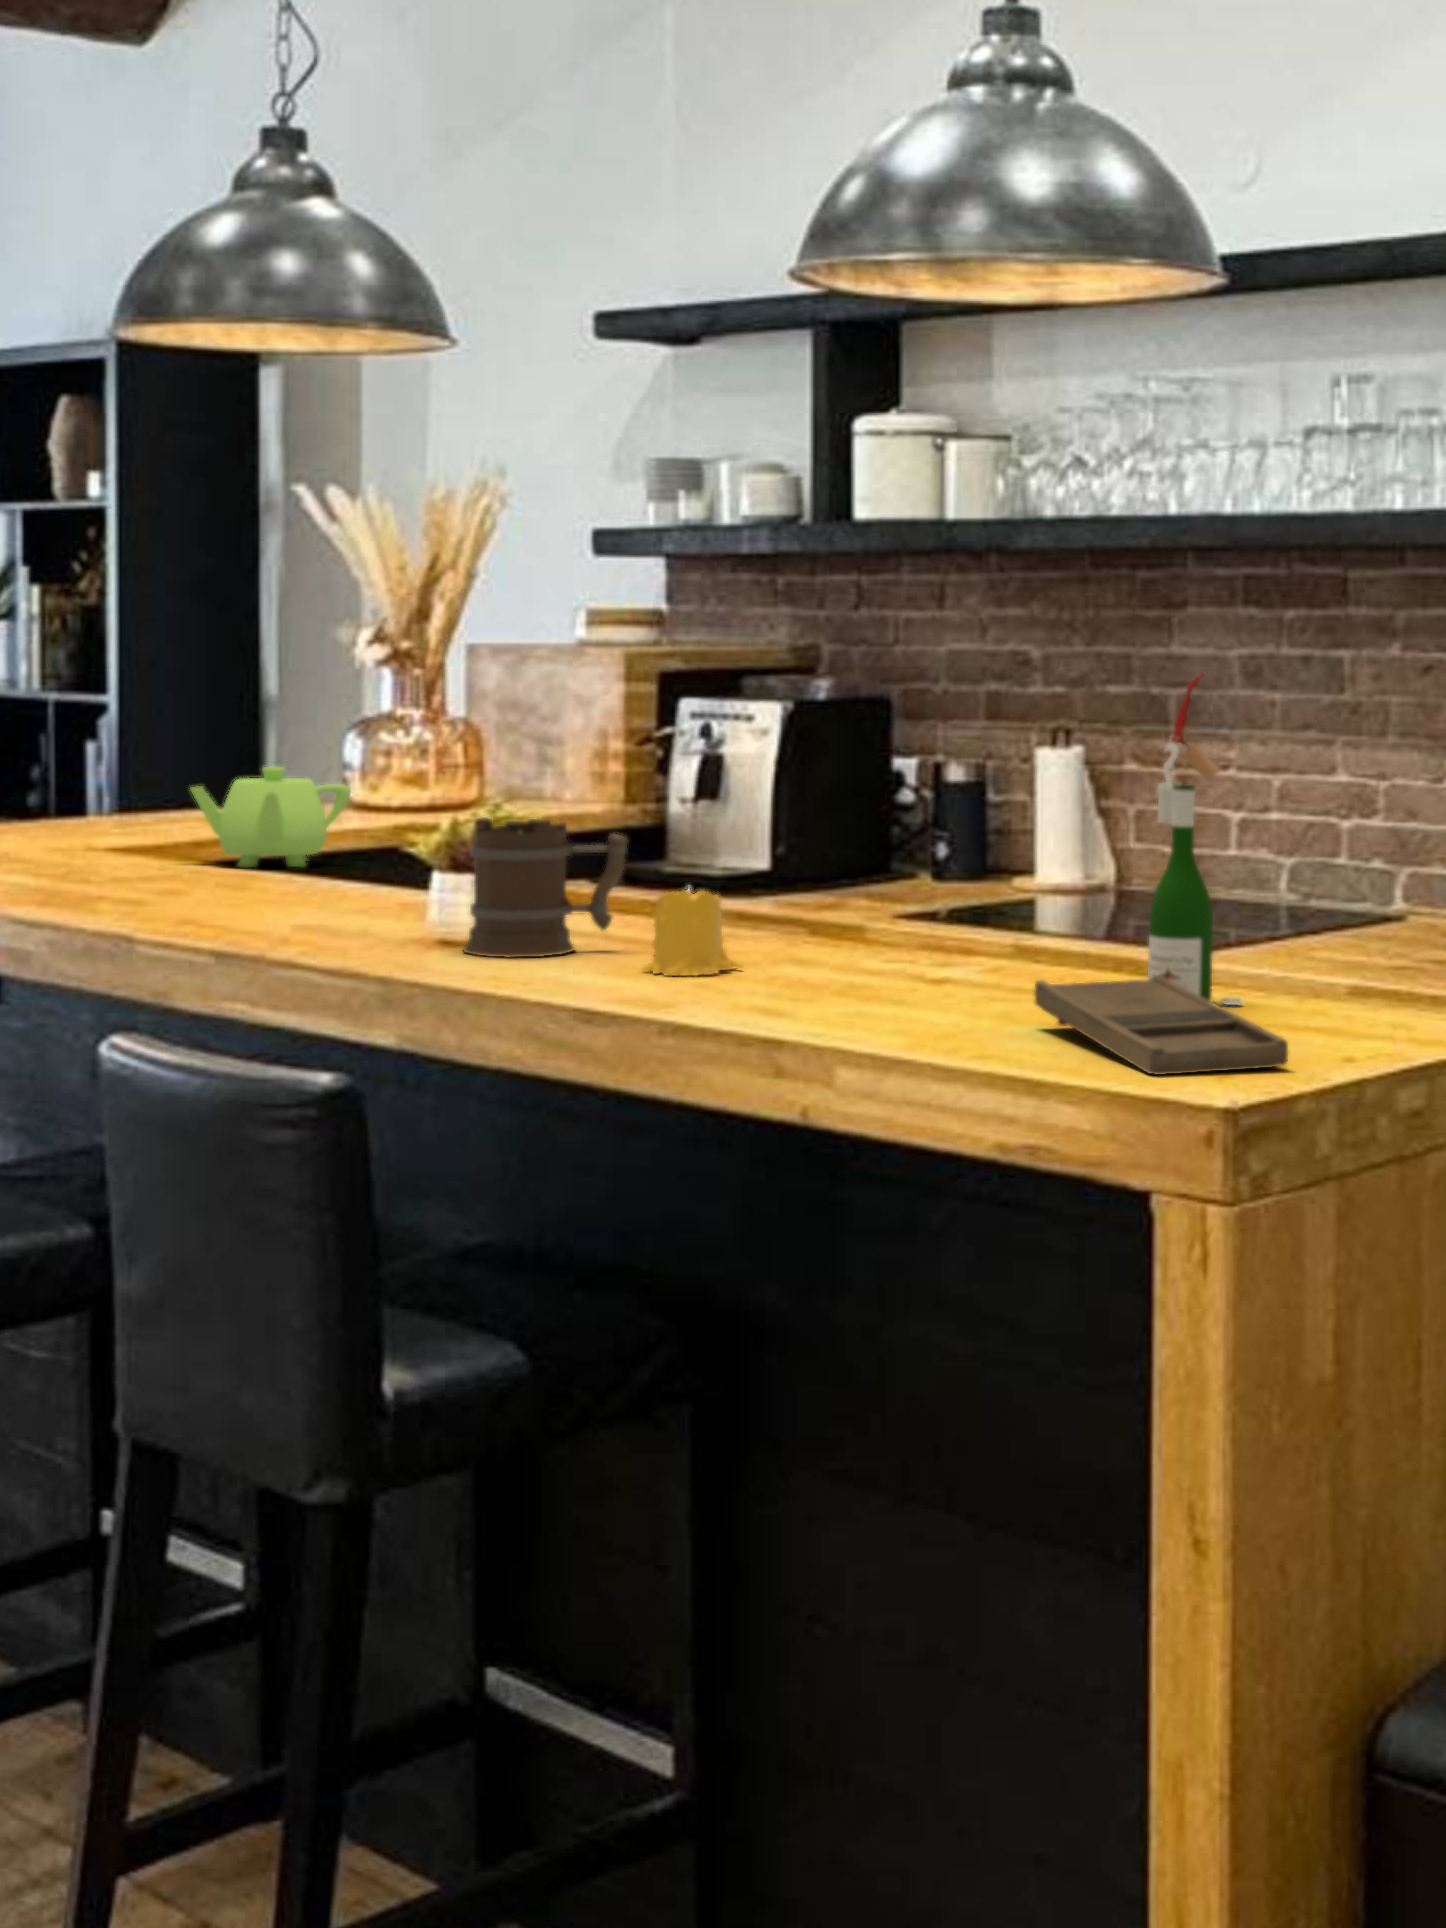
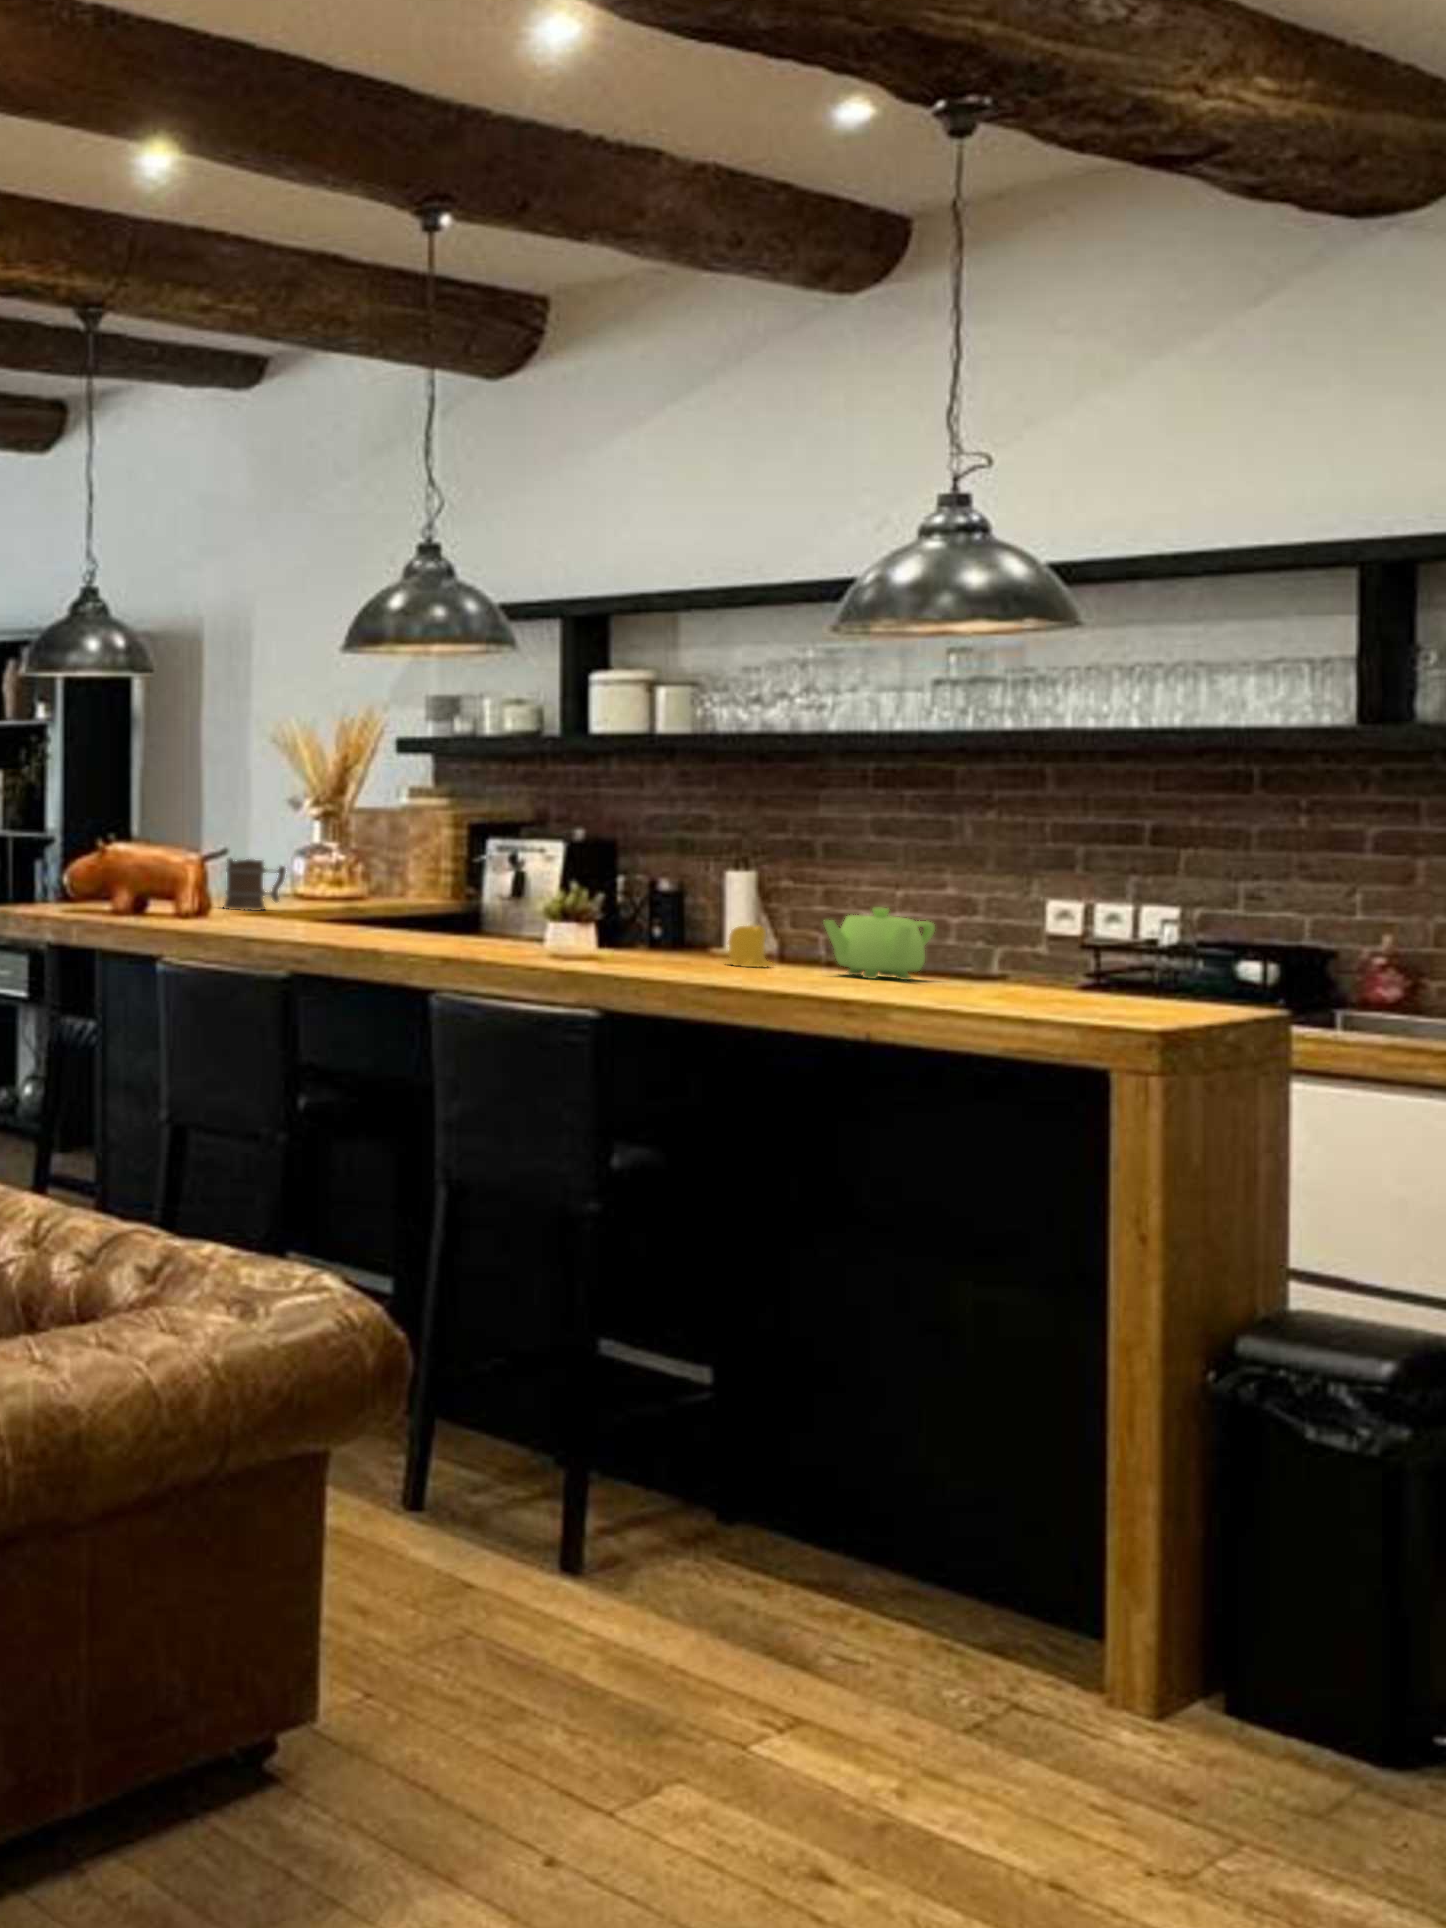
wine bottle: present [1148,674,1242,1005] -> none [1026,821,1085,990]
teapot: present [191,766,351,867] -> present [824,908,935,980]
mug: present [463,817,627,958] -> present [224,859,286,911]
tray: present [1035,975,1288,1075] -> none [996,969,1173,1009]

